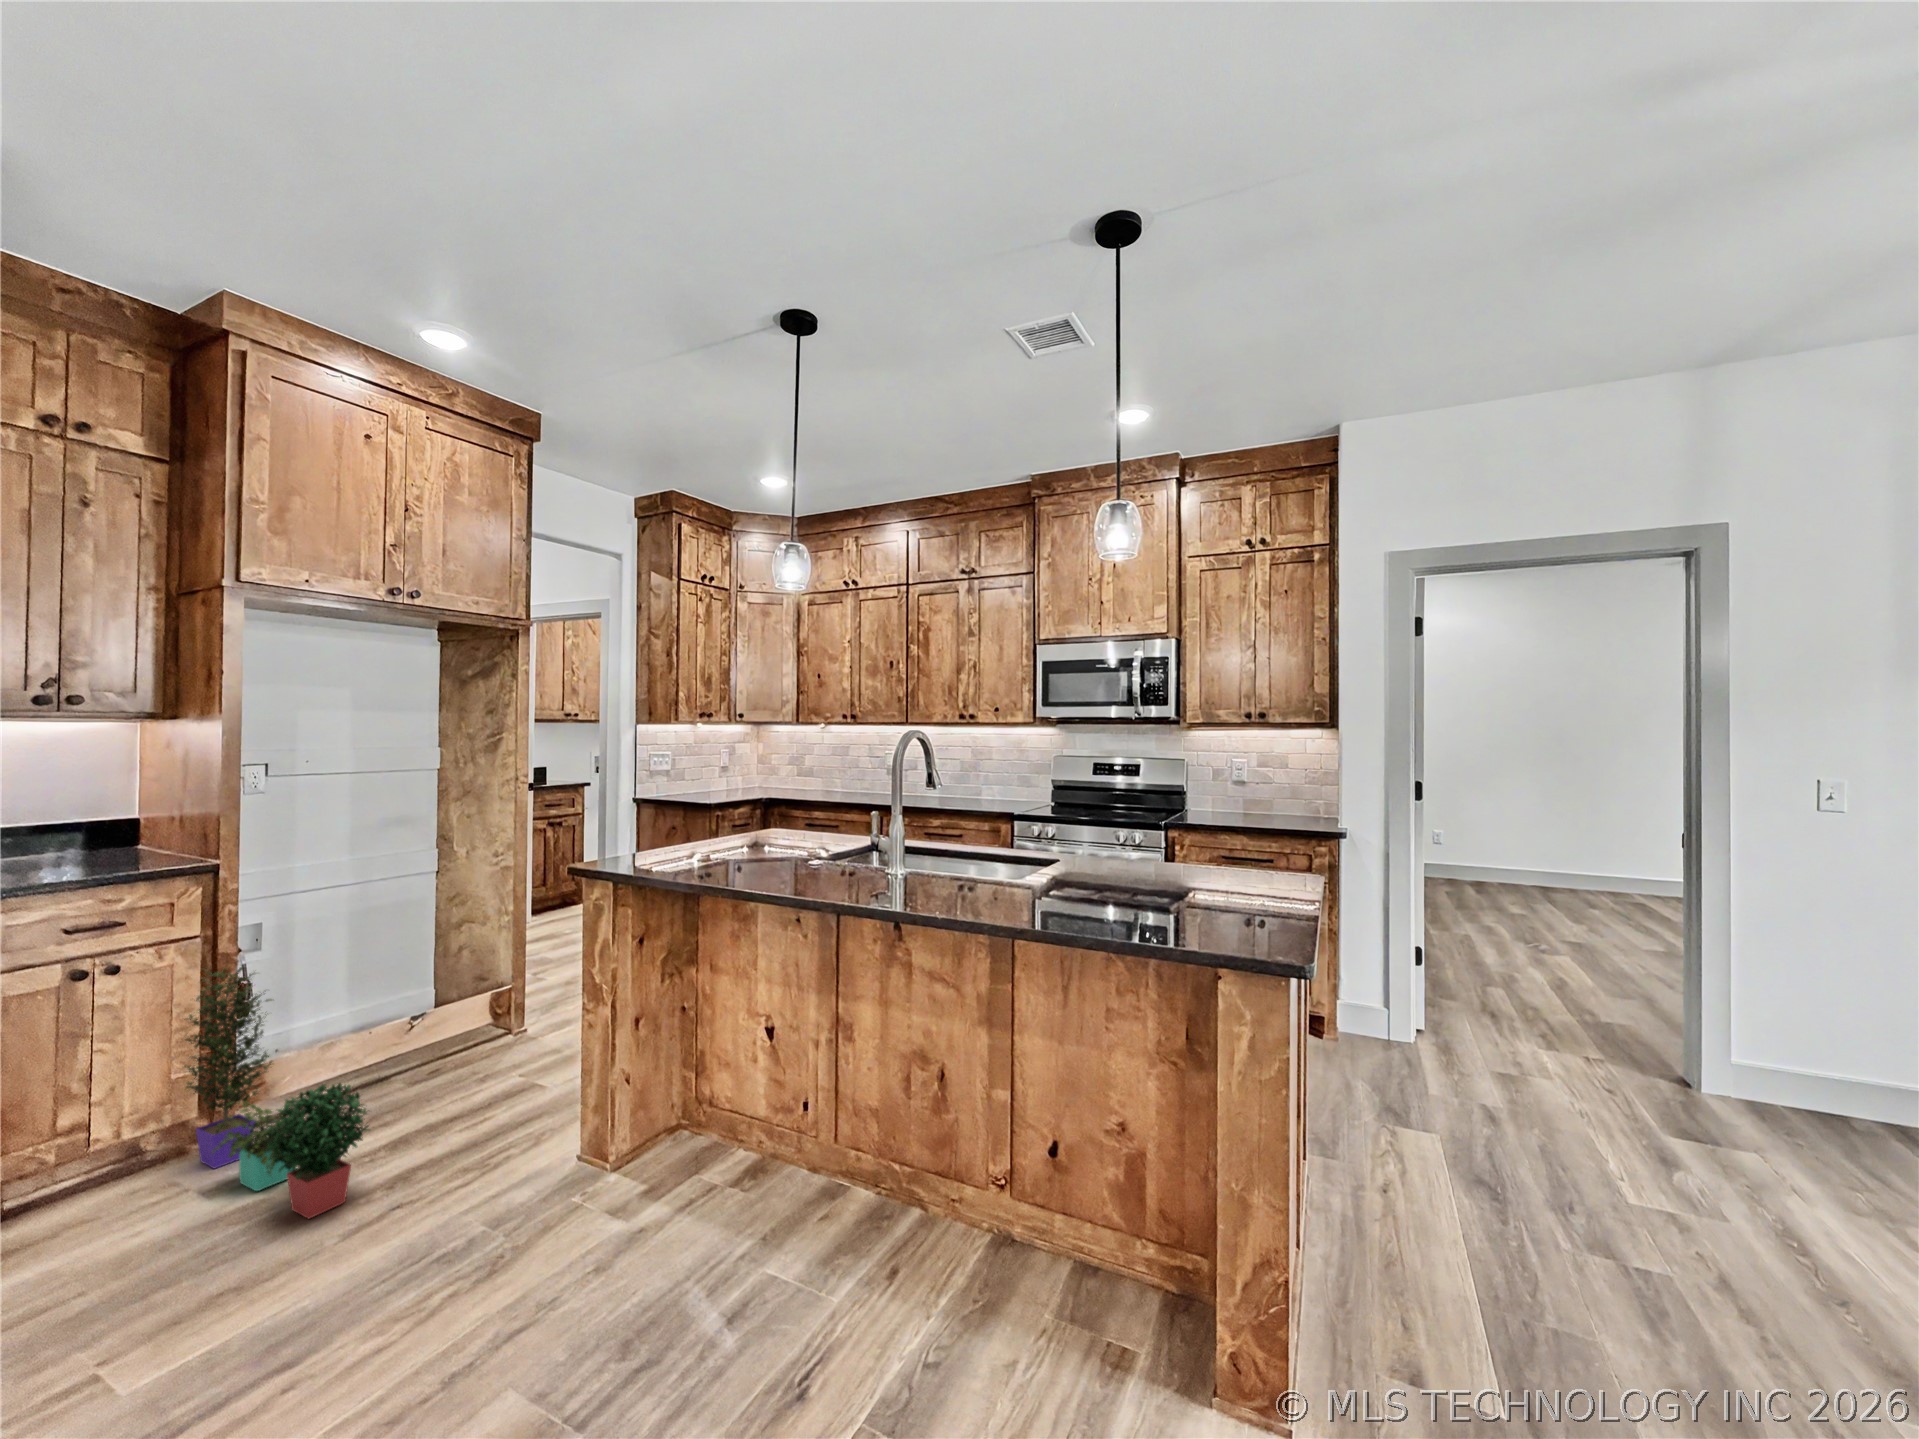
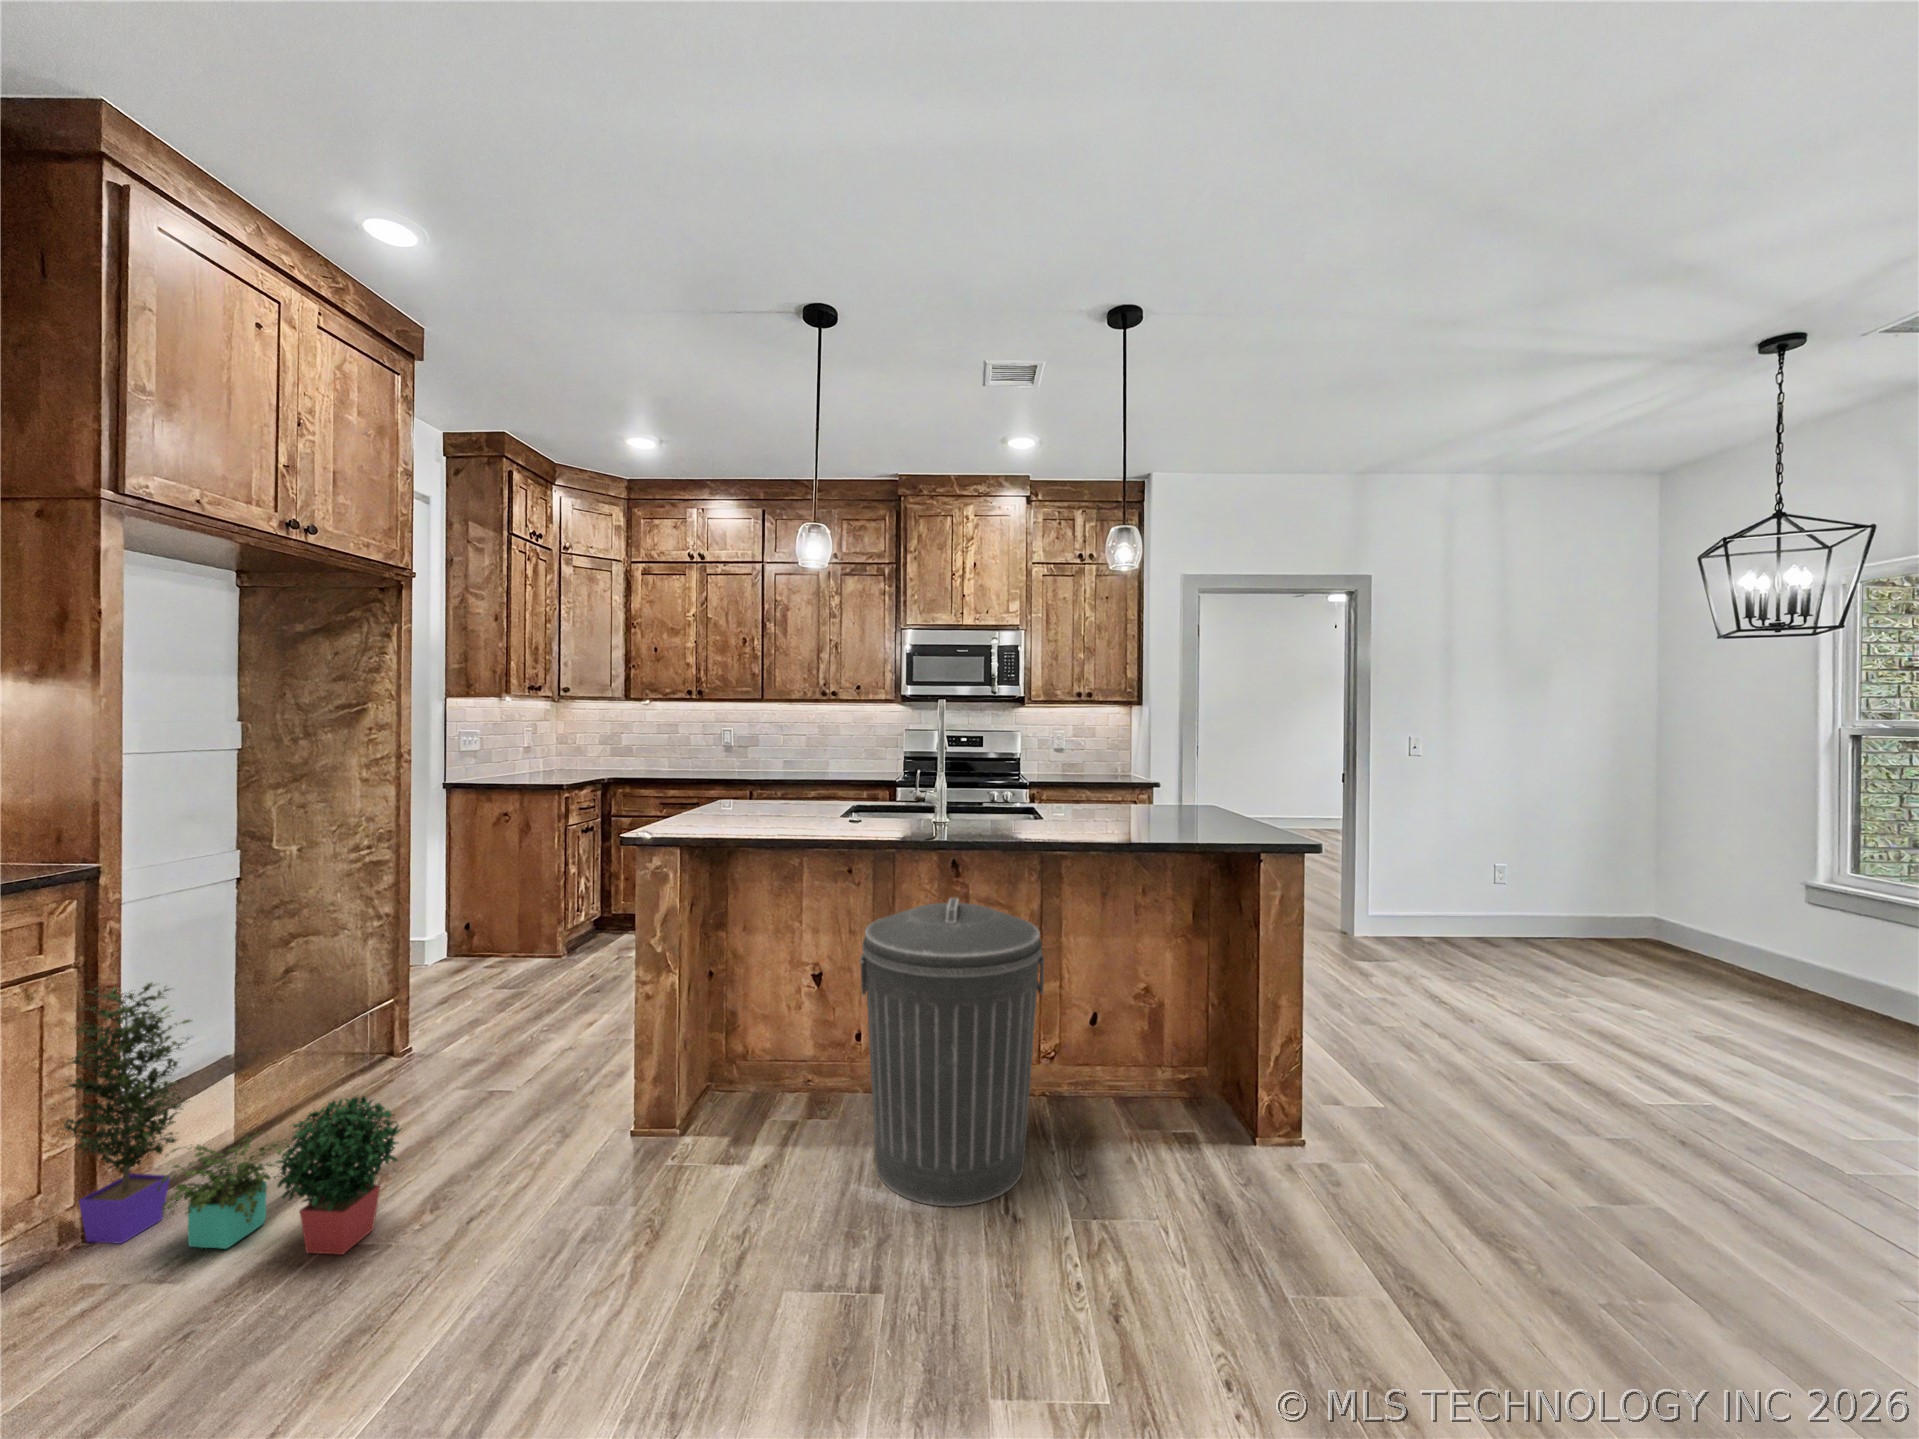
trash can: none [729,966,936,1331] -> present [860,898,1044,1206]

